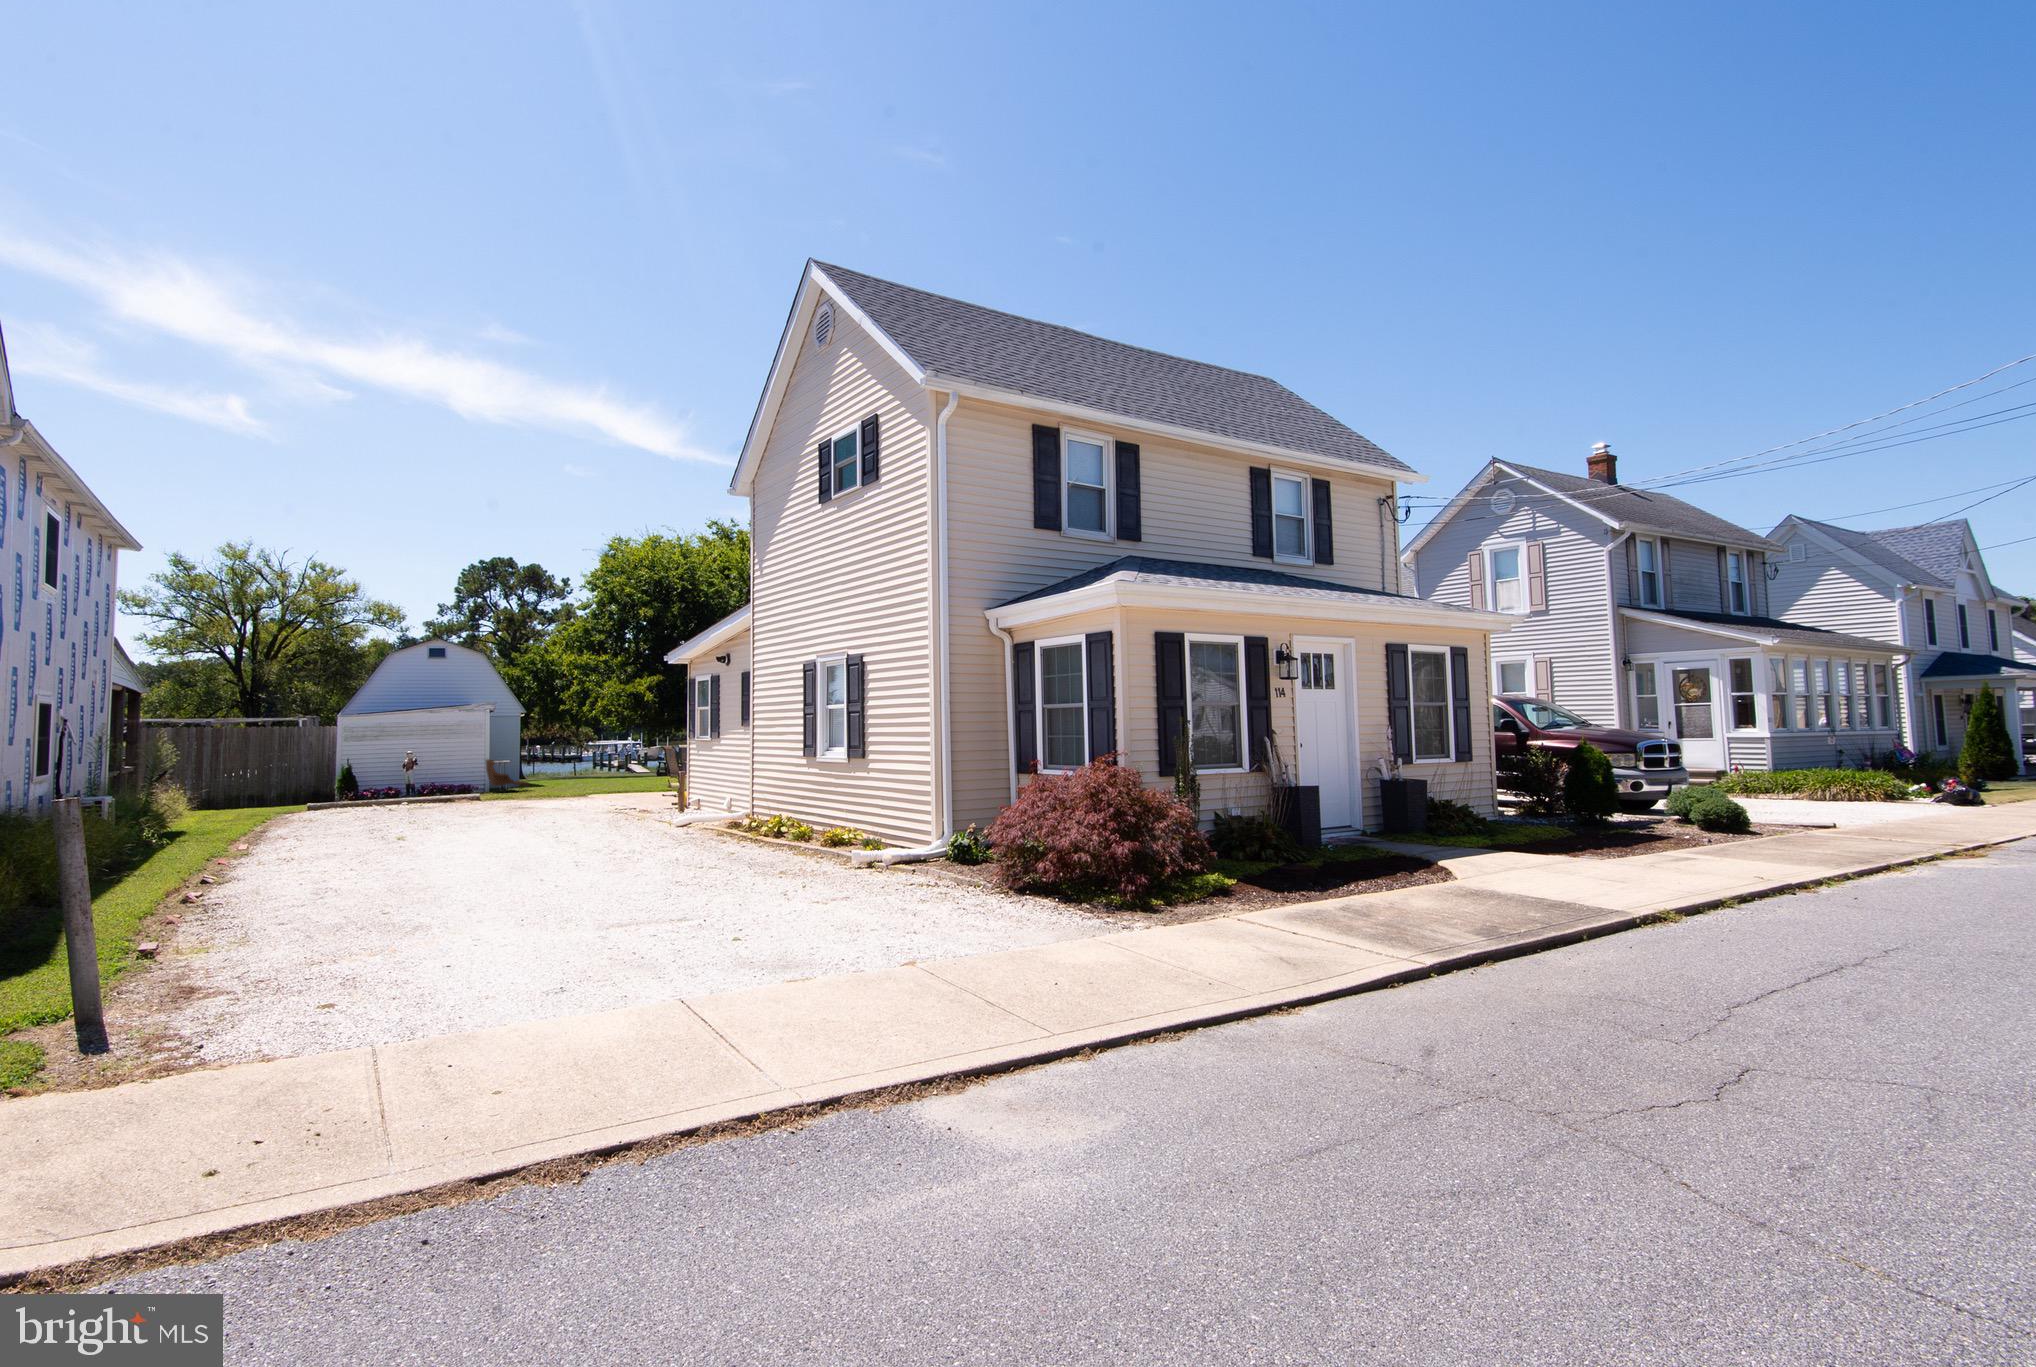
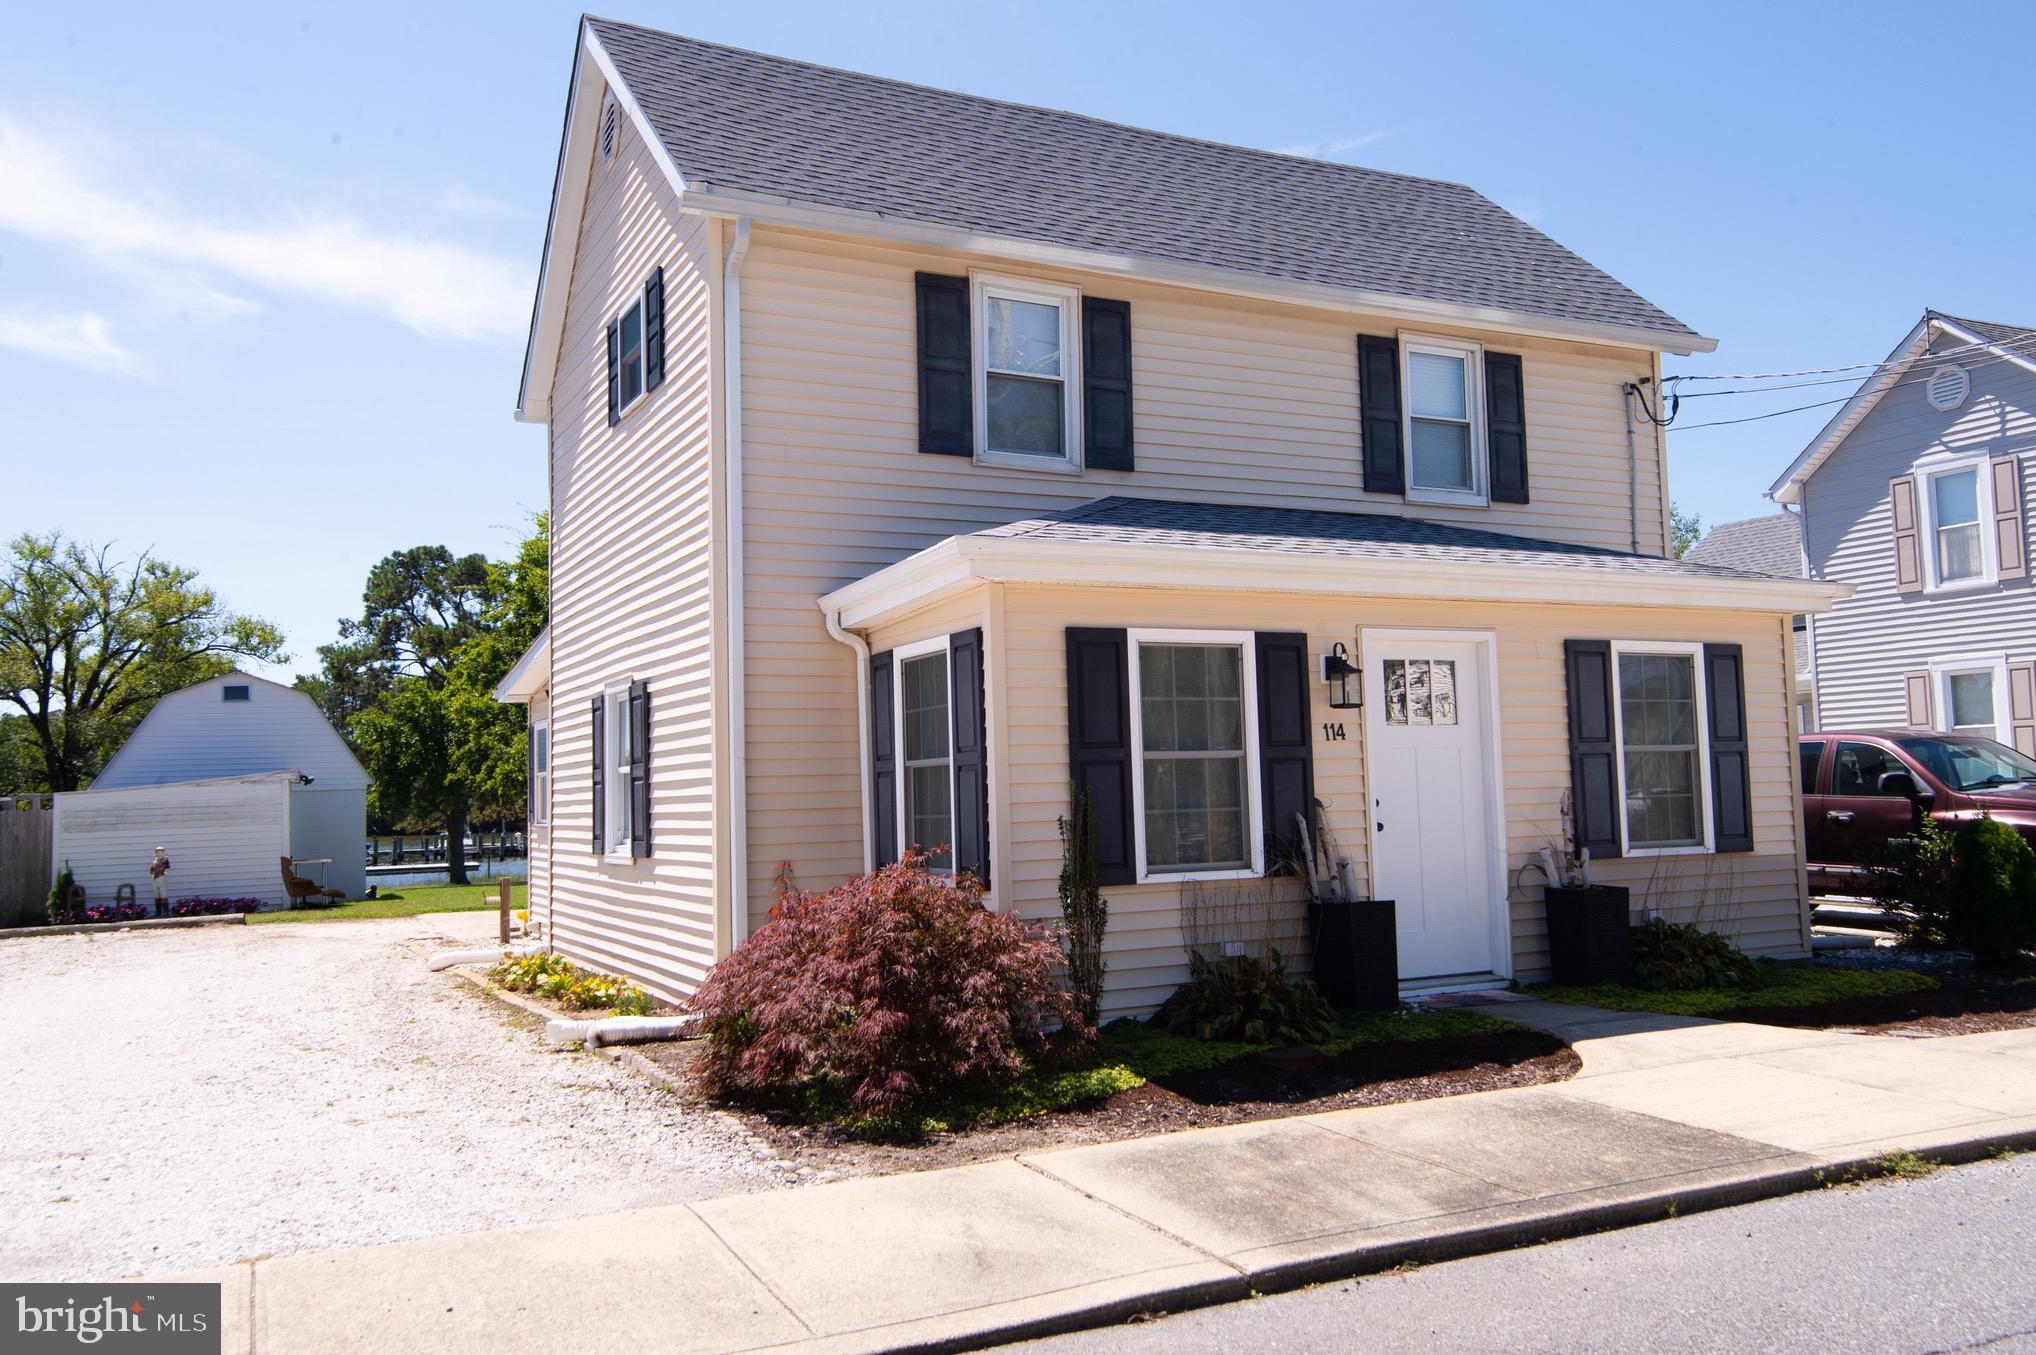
bench: none [345,776,392,804] -> present [65,883,136,925]

